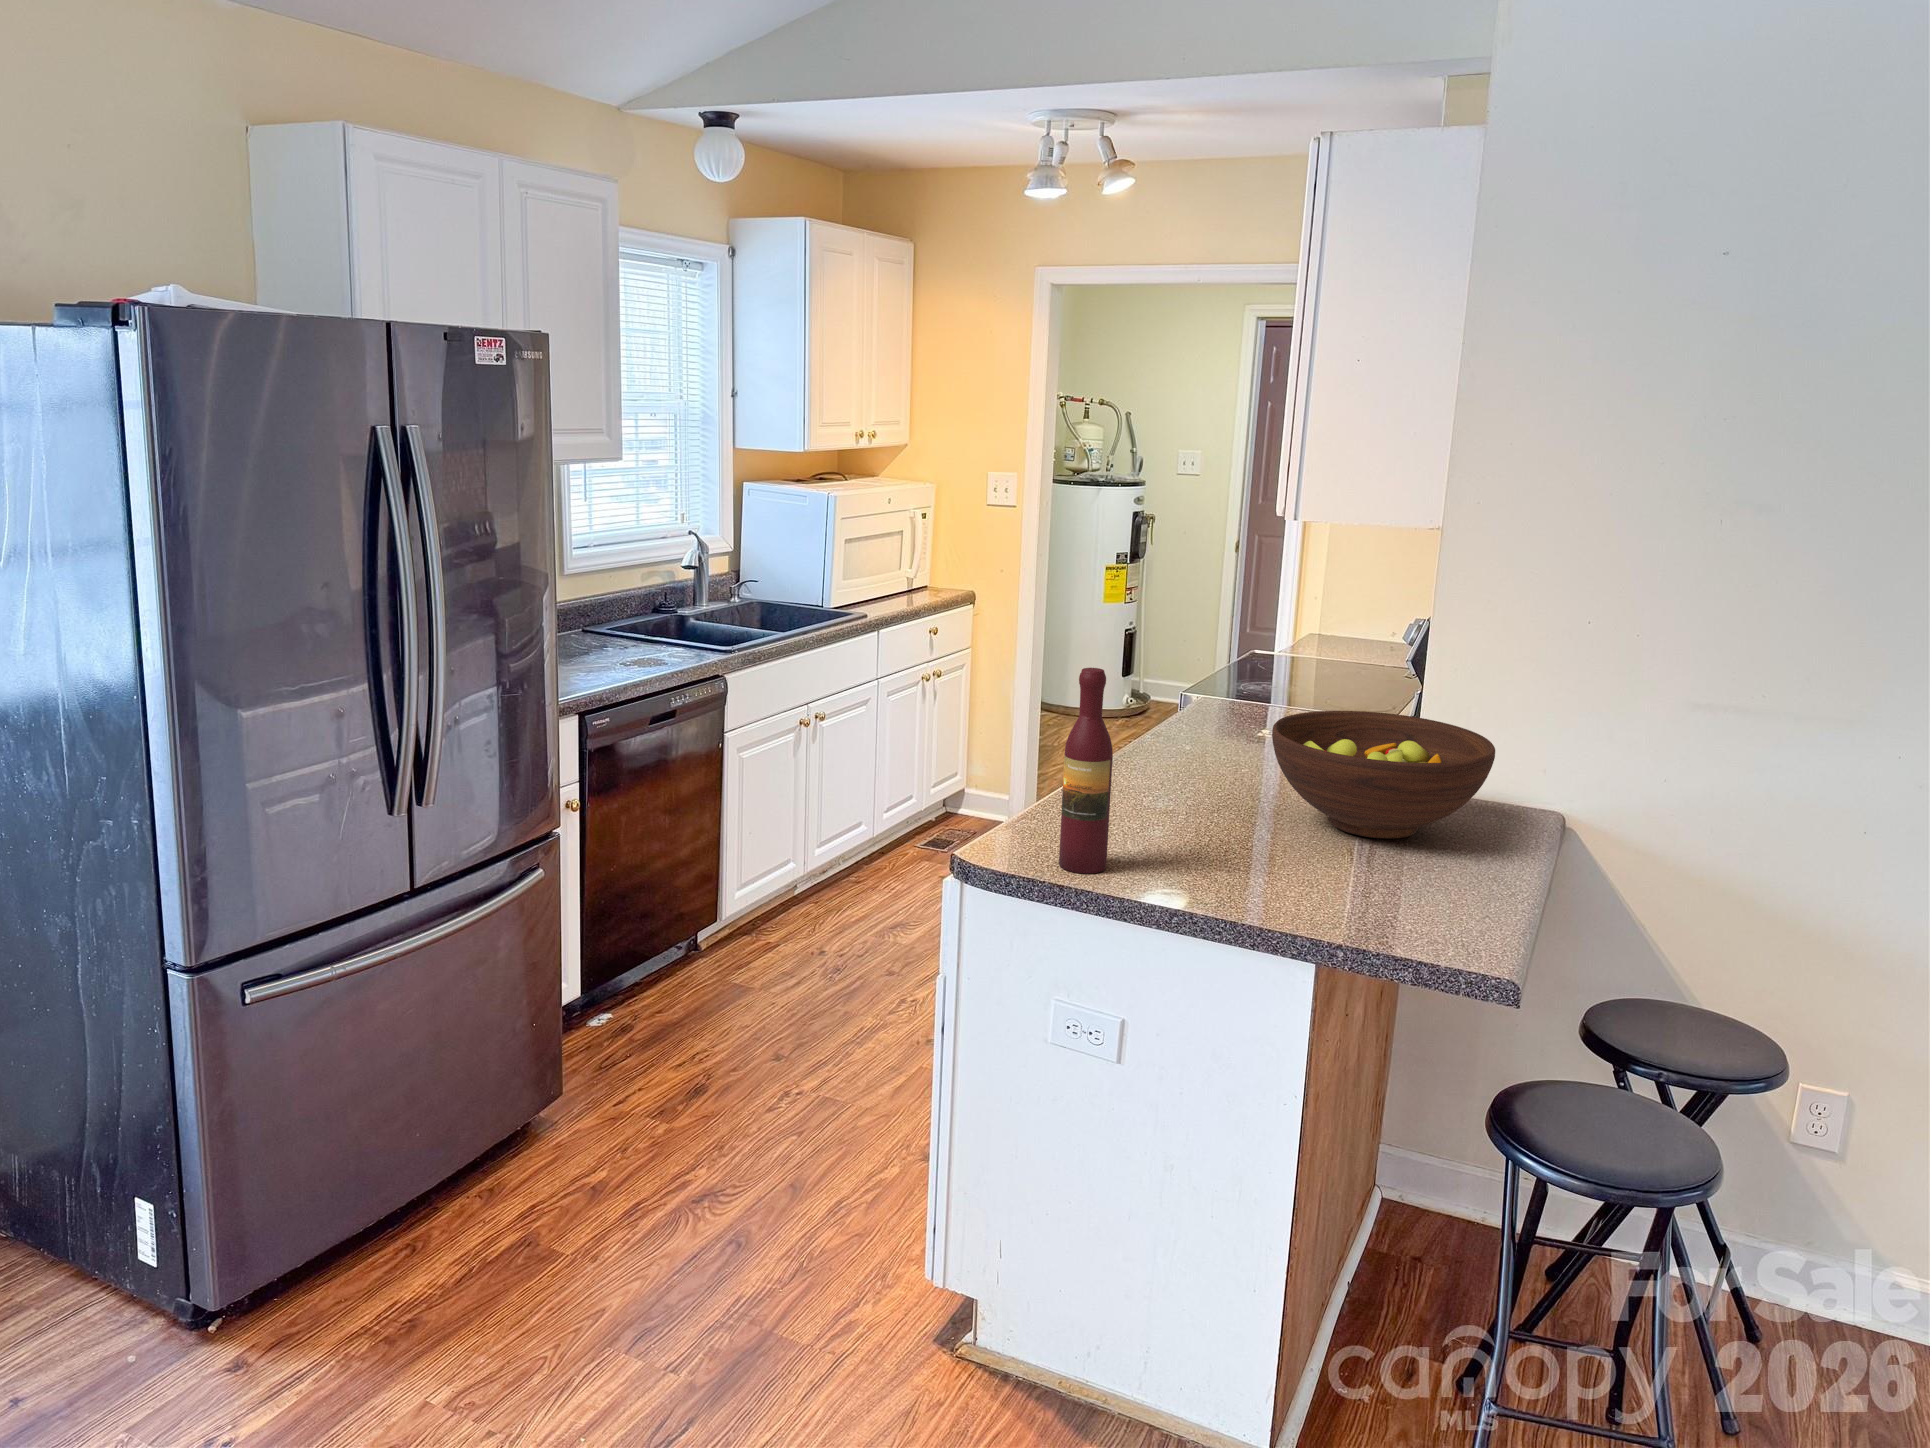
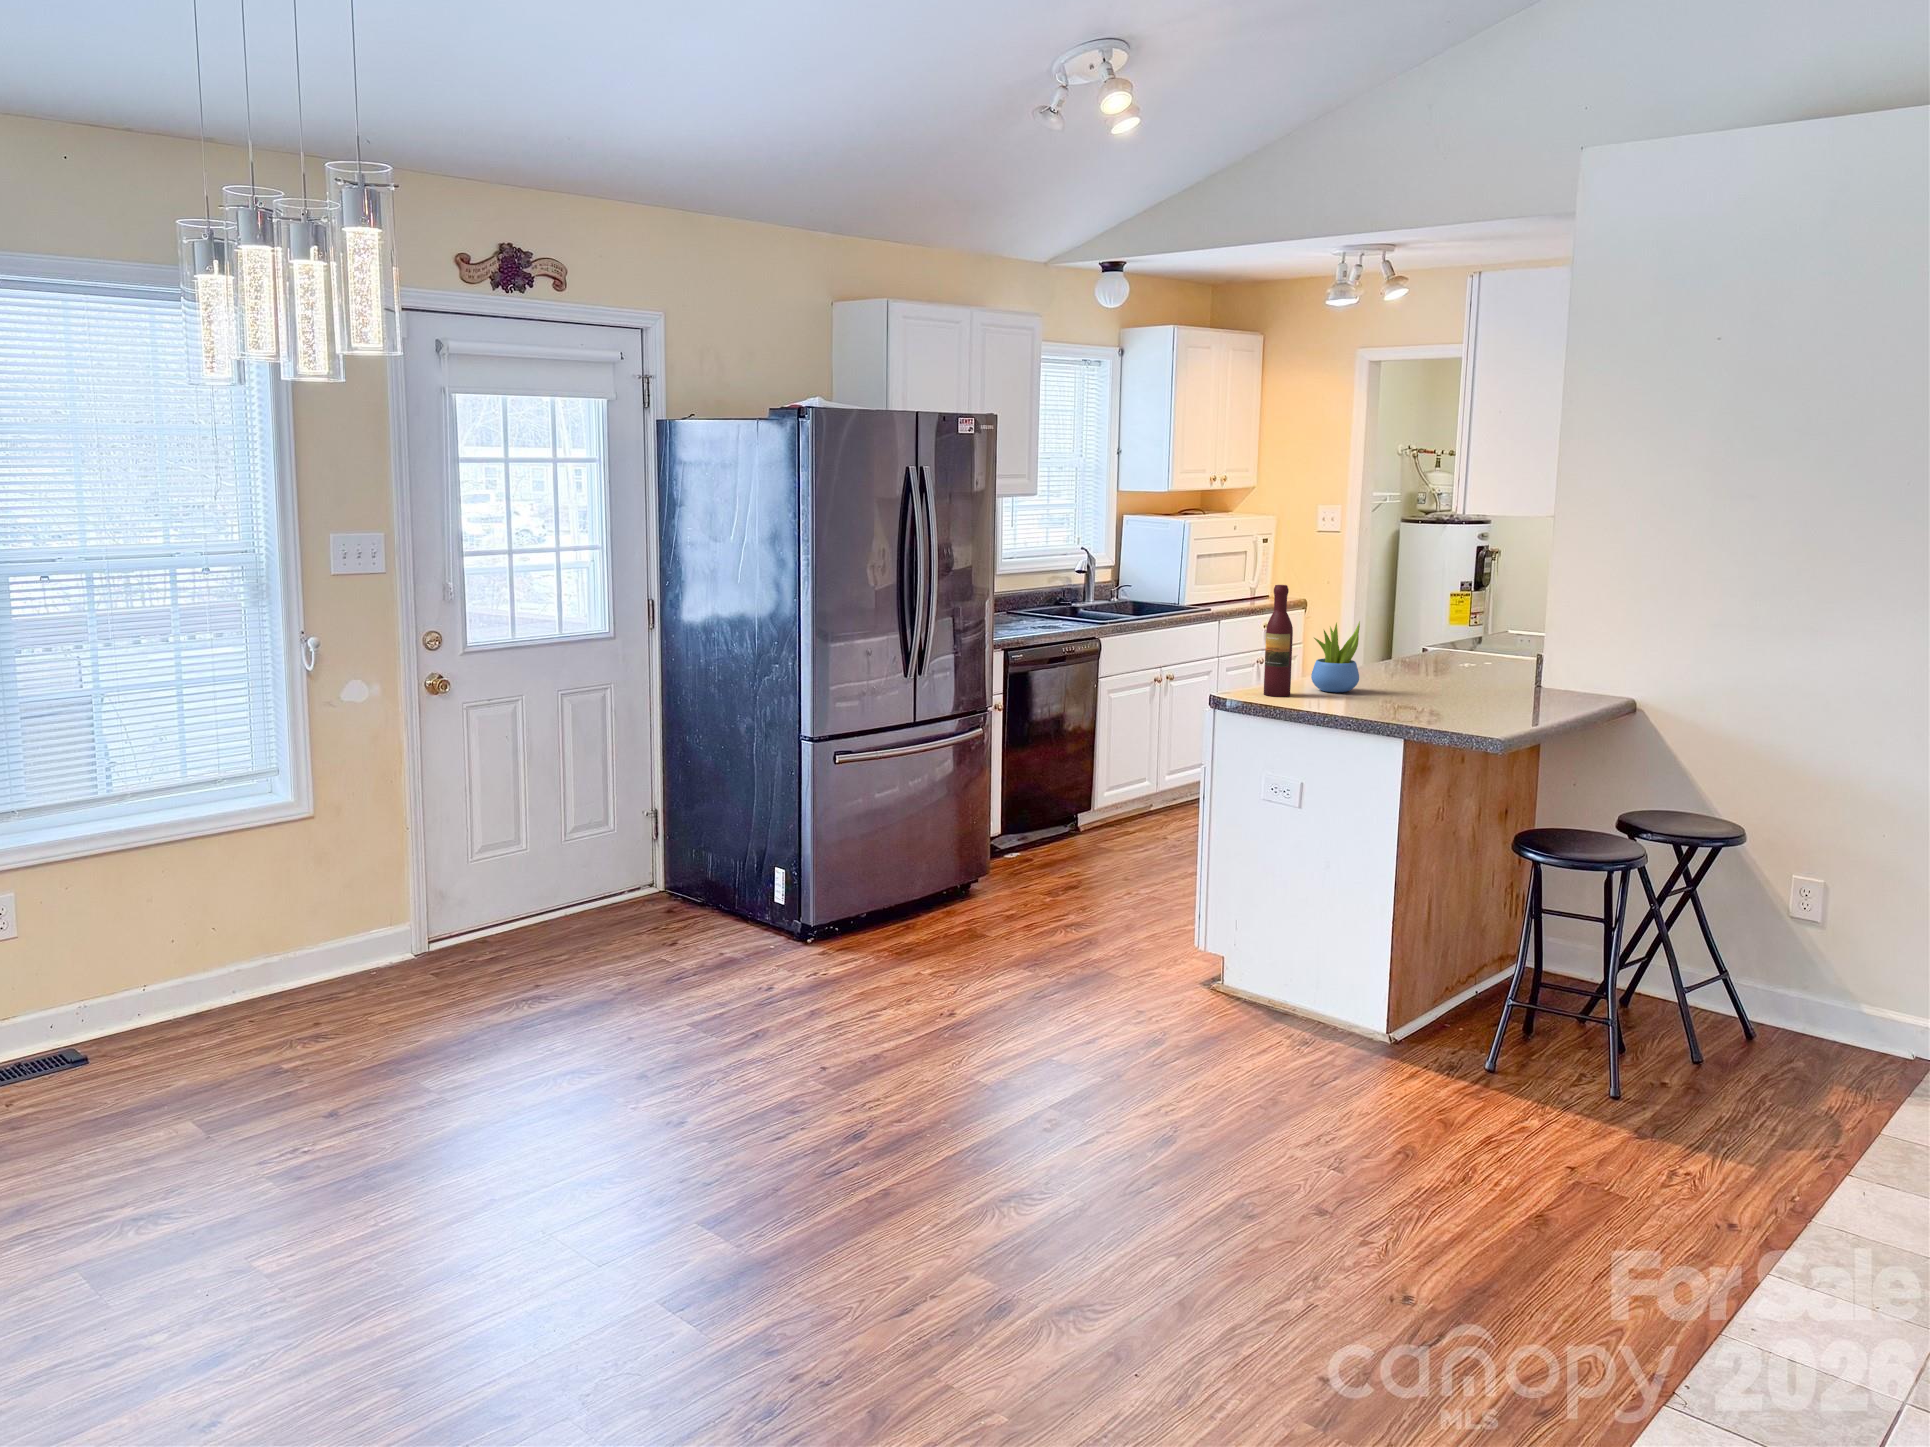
fruit bowl: present [1272,711,1495,839] -> none [1410,629,1545,696]
succulent plant: none [1125,718,1213,846] -> present [1311,621,1360,692]

